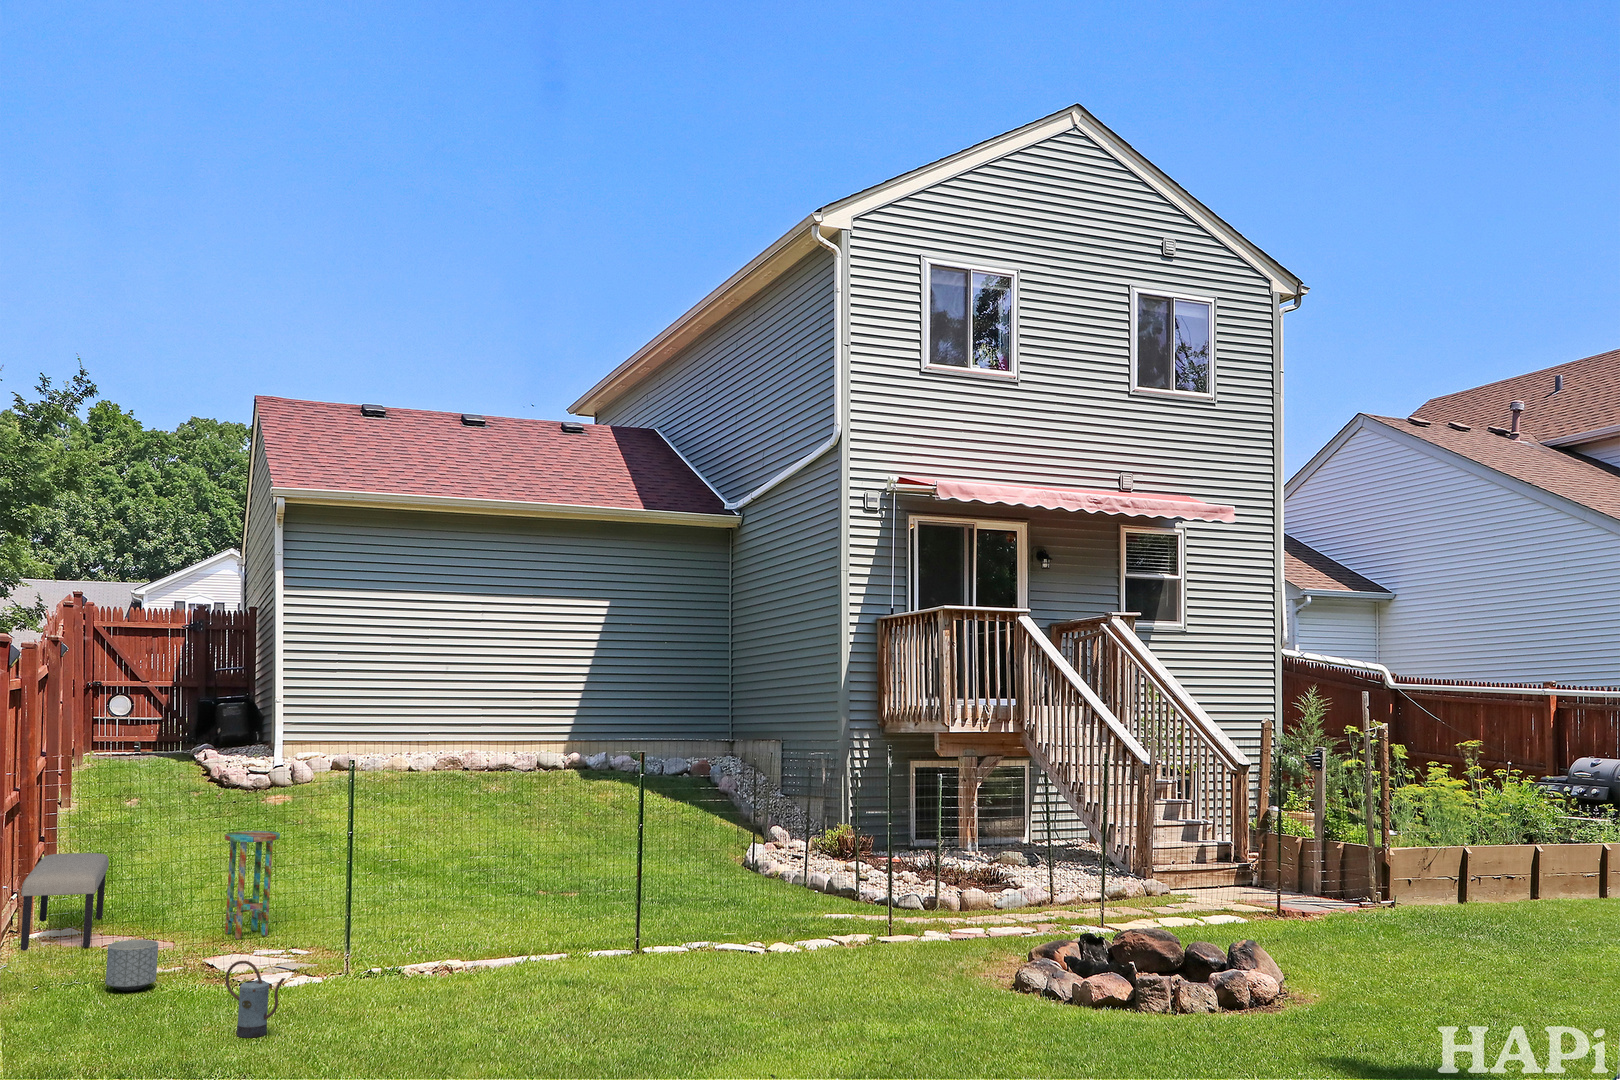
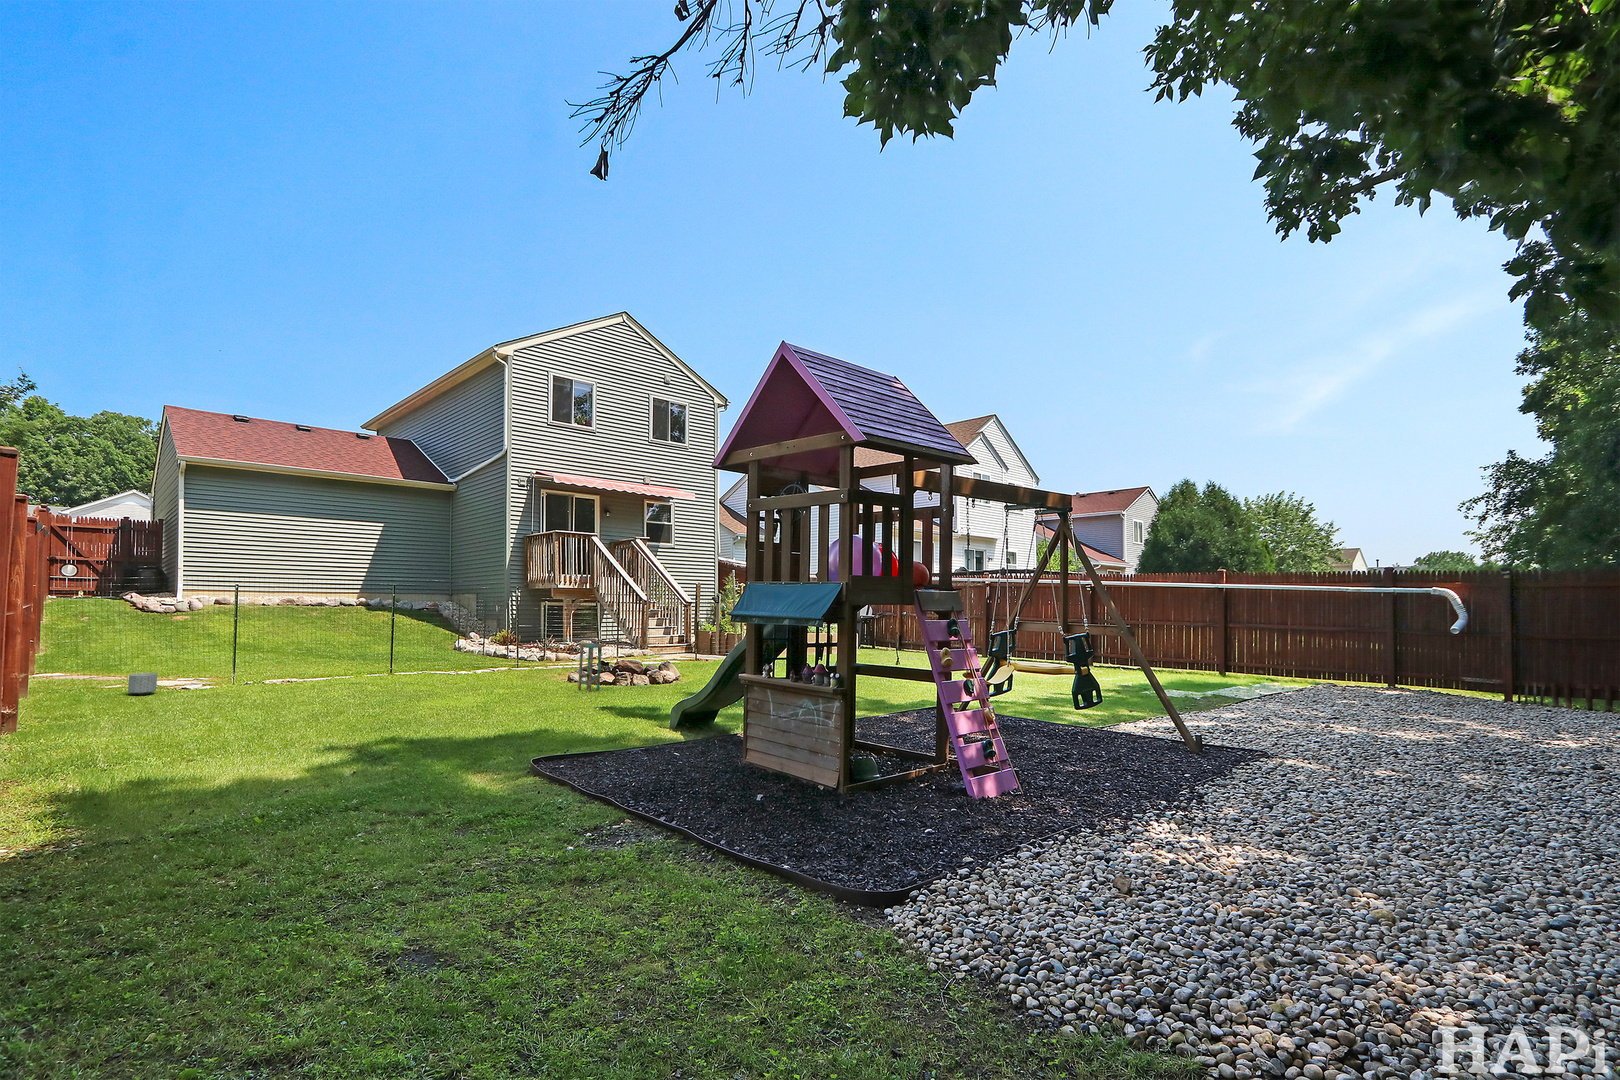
side table: present [225,831,280,939] -> present [578,643,604,692]
bench: present [20,853,109,951] -> none [63,640,108,685]
watering can: present [225,961,285,1038] -> none [205,674,238,706]

